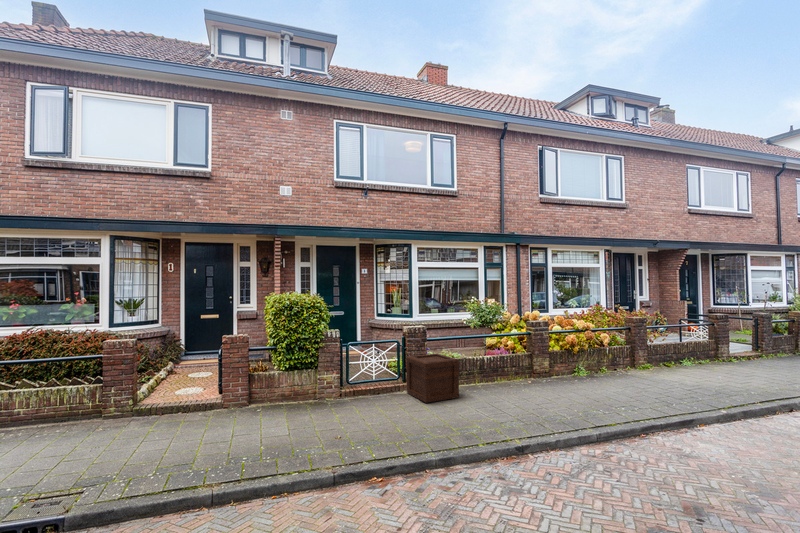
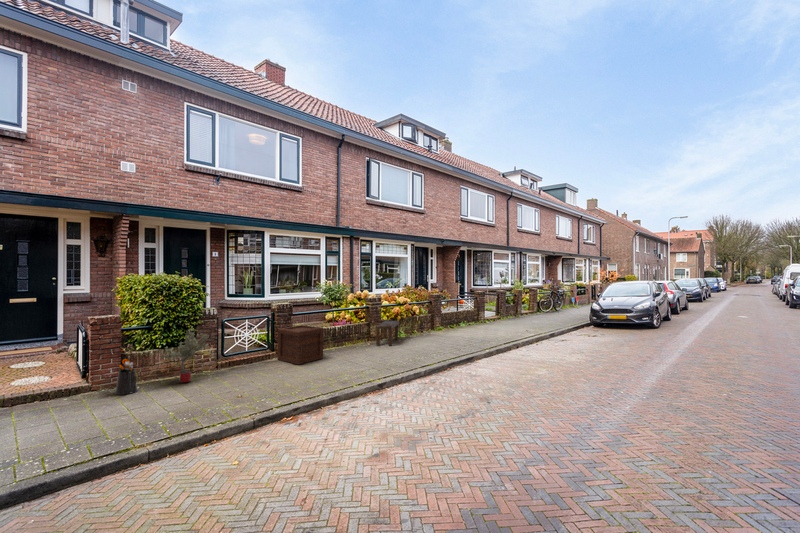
potted tree: none [279,352,327,410] -> present [161,329,209,383]
bench: none [536,353,574,389] -> present [376,321,399,346]
watering can: none [240,378,260,415] -> present [115,359,138,395]

